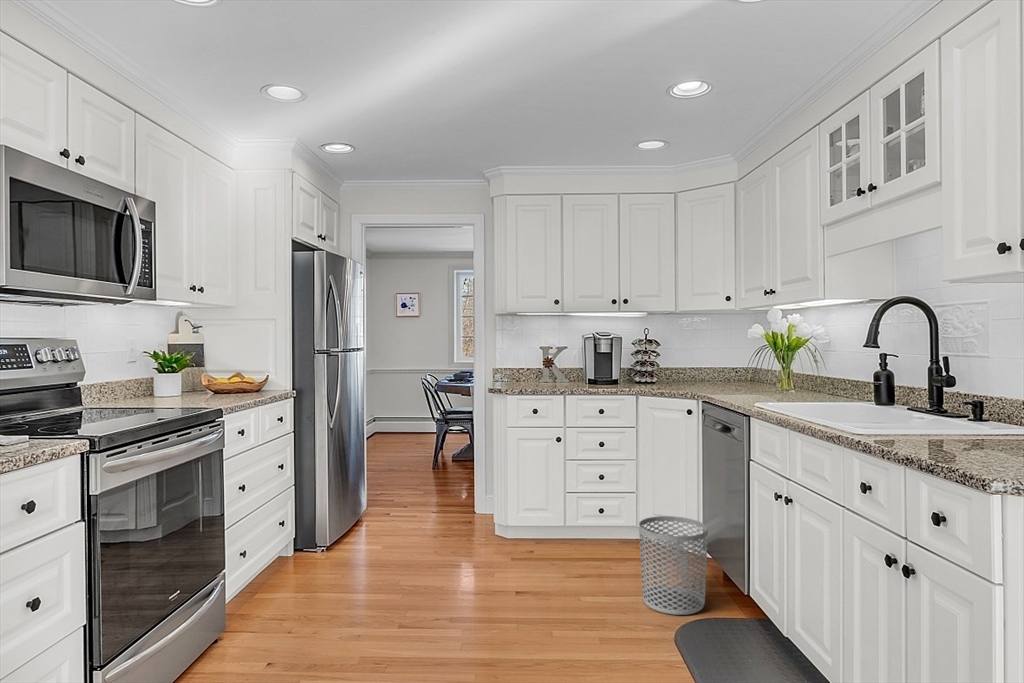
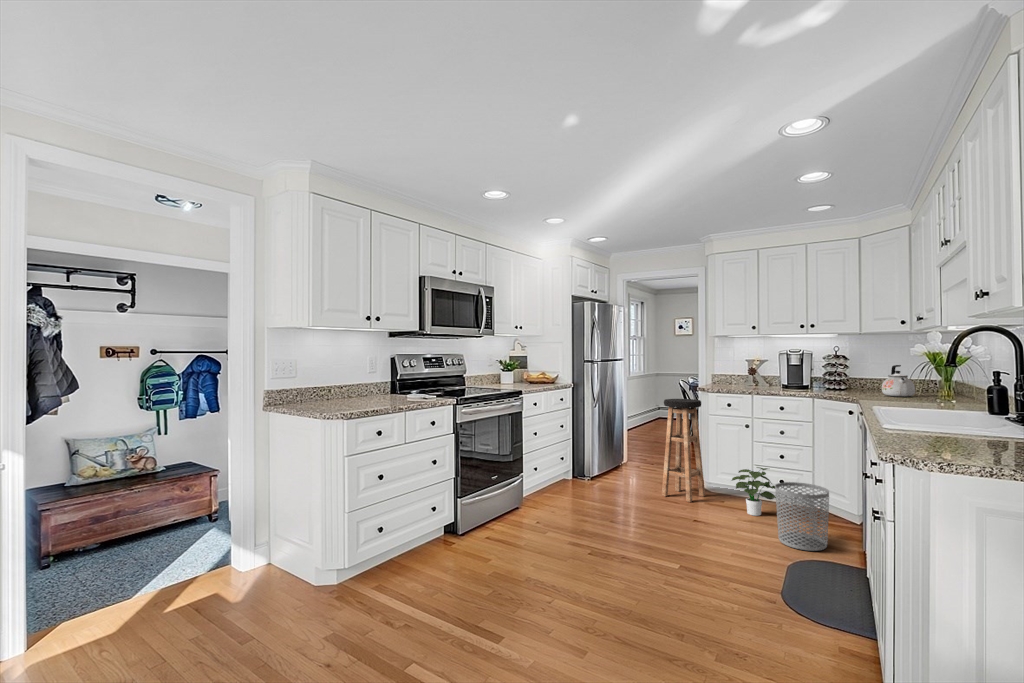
kettle: none [717,351,752,390] -> present [882,365,915,397]
bar stool: none [449,406,506,562] -> present [662,399,705,502]
potted plant: none [552,497,617,568] -> present [732,467,776,516]

